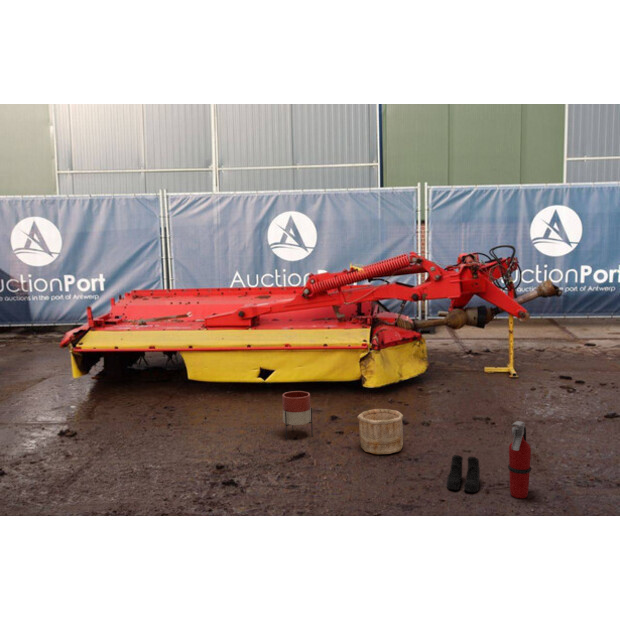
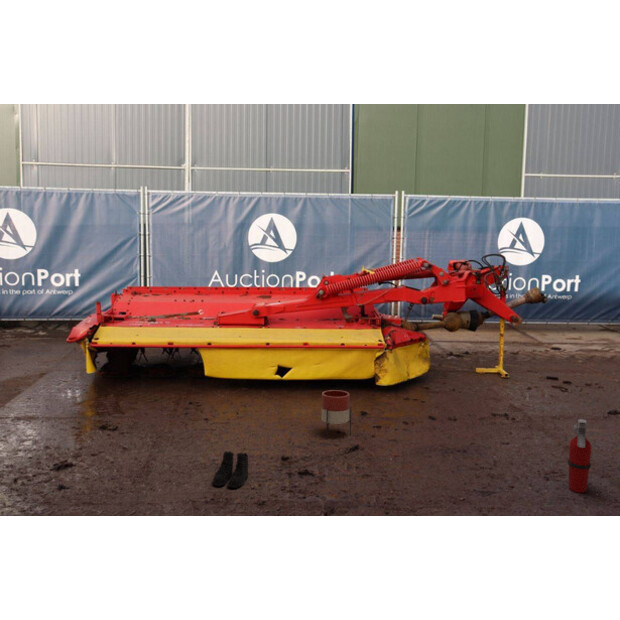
wooden bucket: present [358,409,403,454] -> none [402,408,446,452]
boots: present [447,455,480,492] -> present [213,451,249,488]

